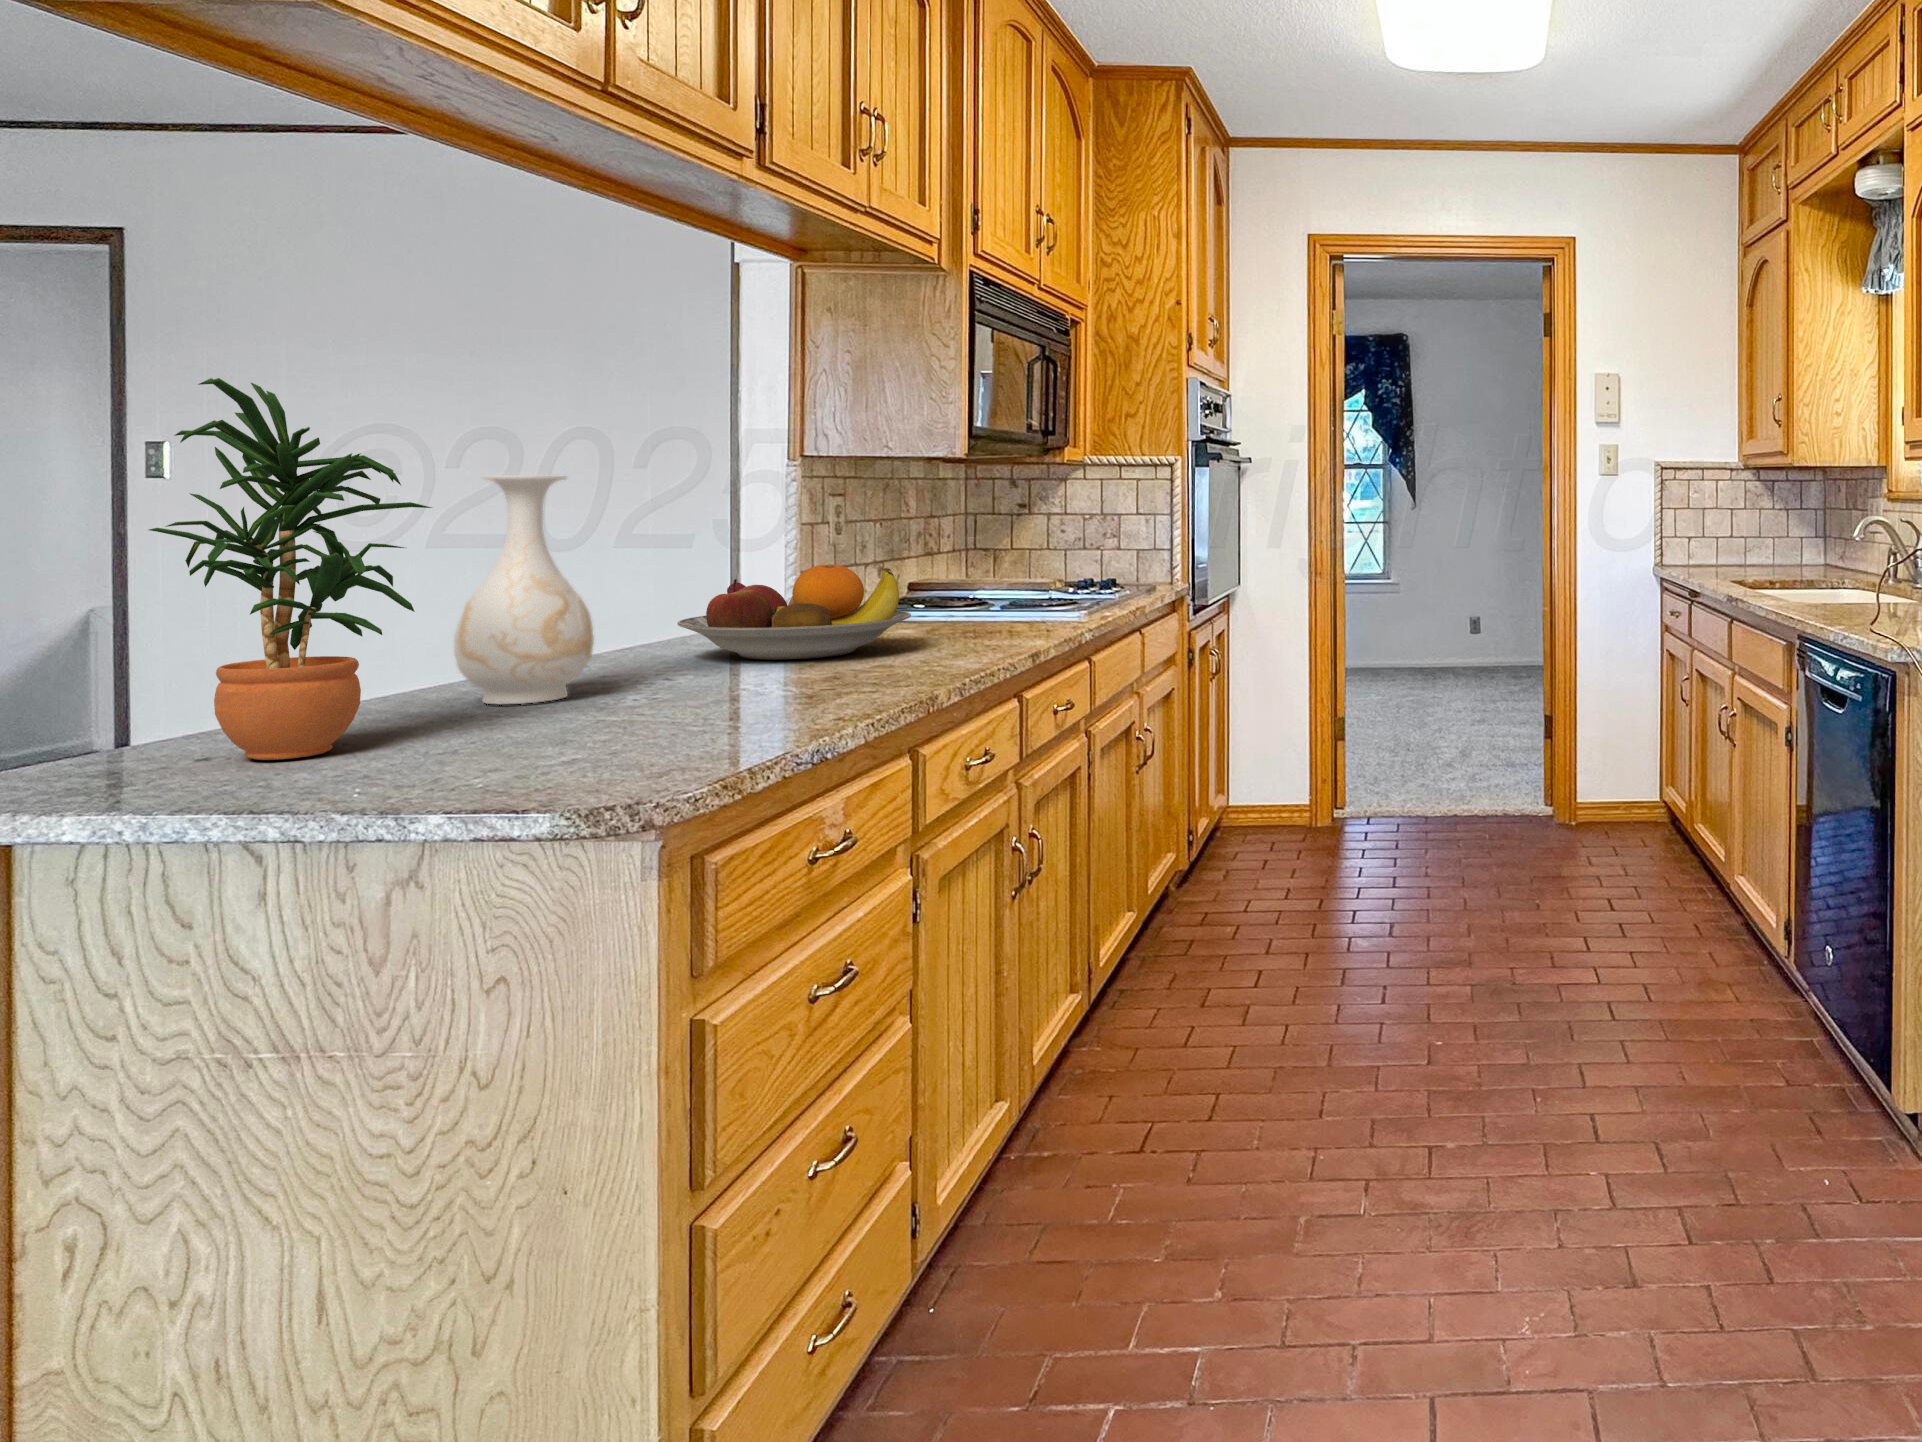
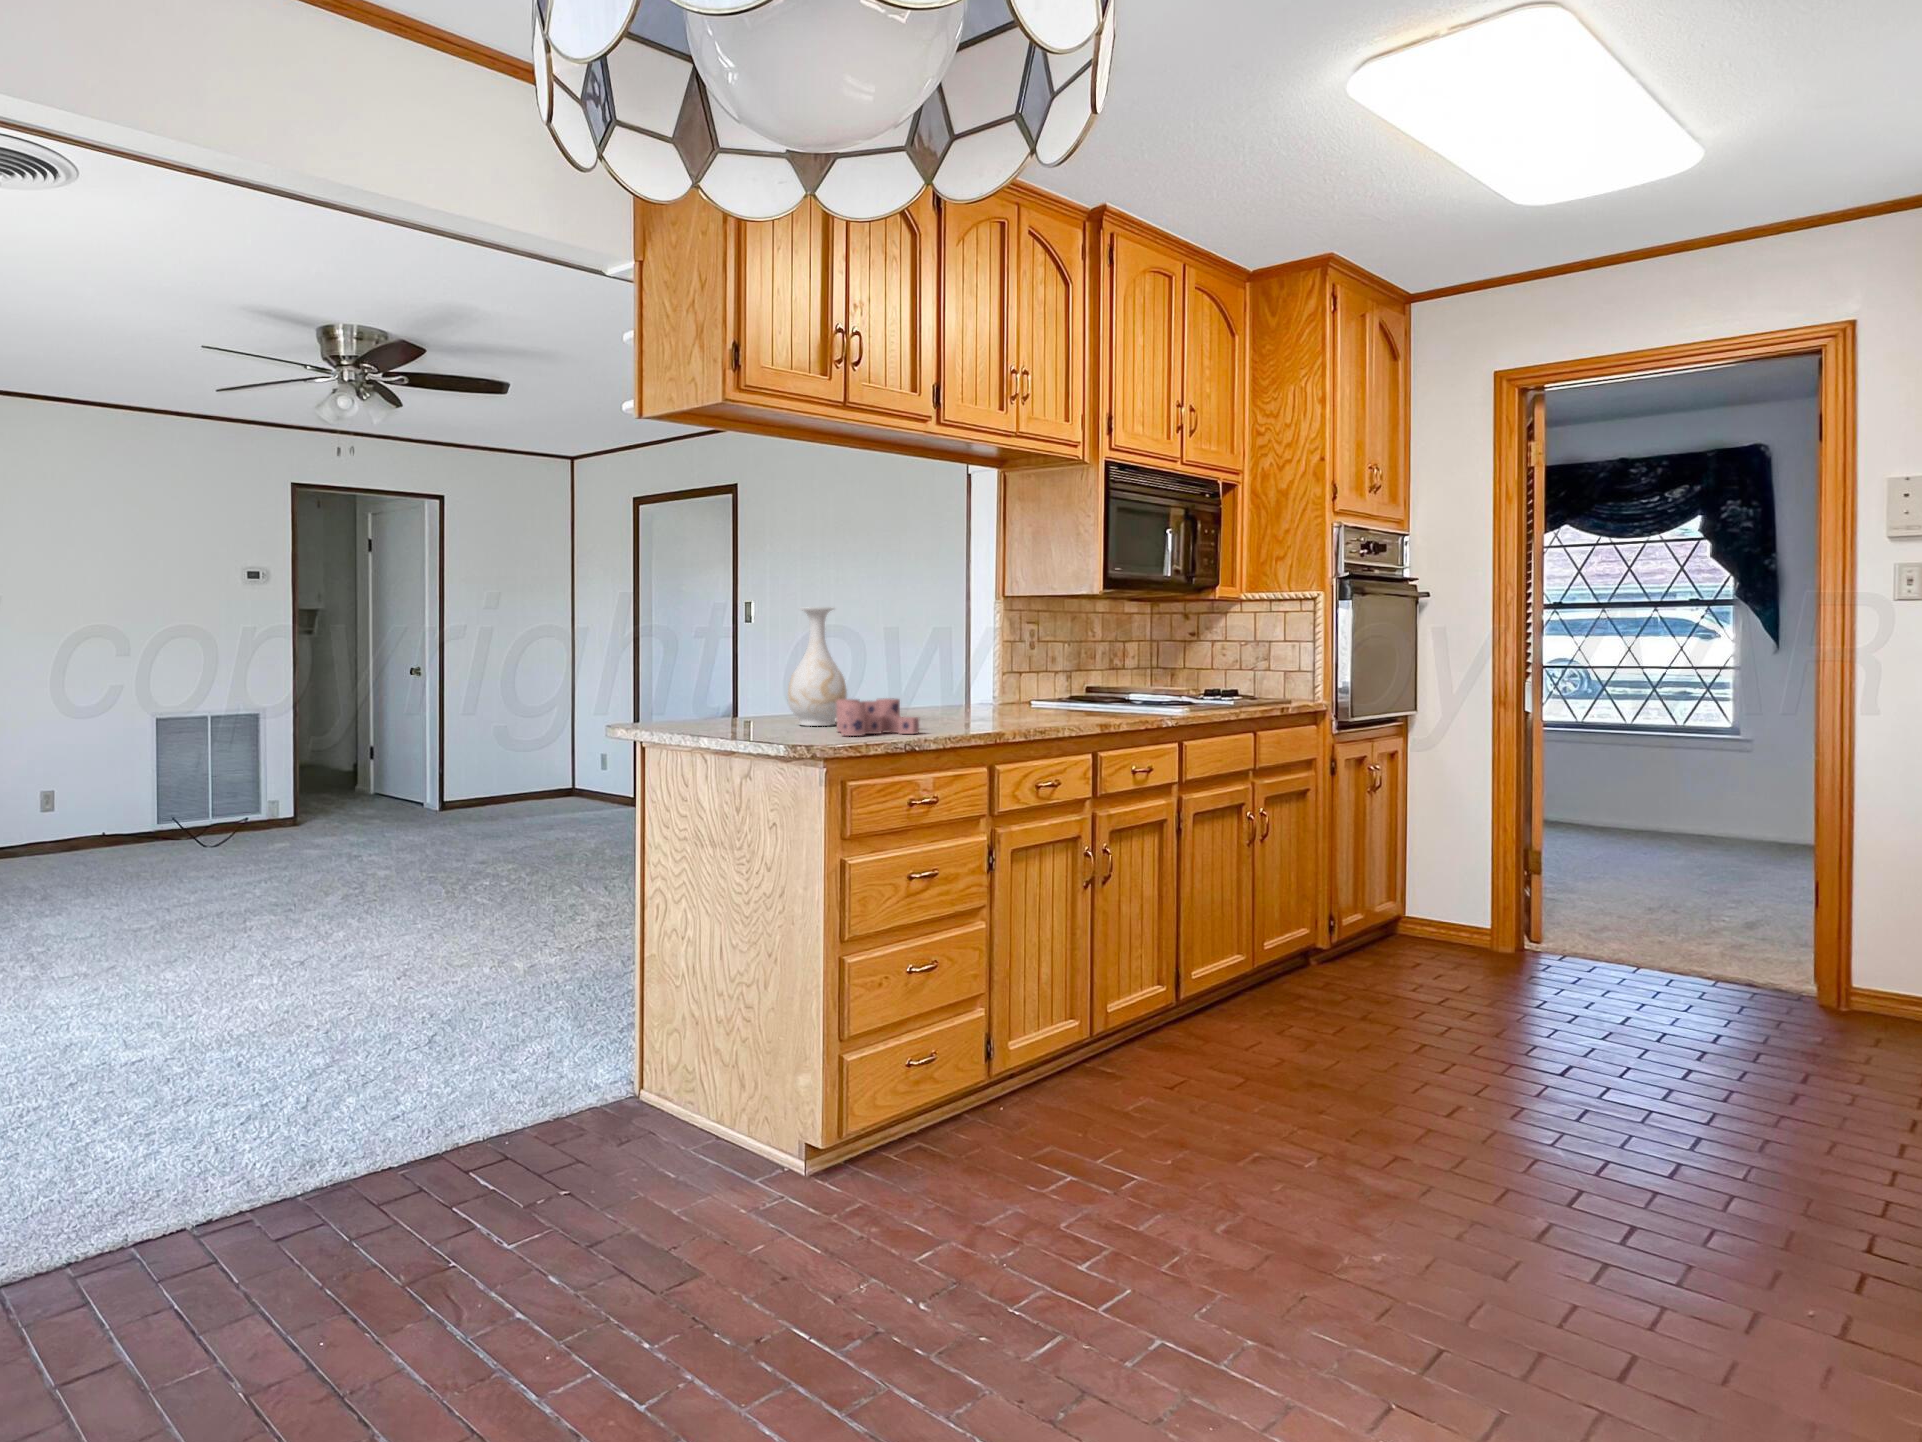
potted plant: present [149,378,432,760] -> none [671,565,769,733]
fruit bowl: present [678,565,911,660] -> none [903,663,1034,719]
candle: none [600,644,783,734] -> present [837,698,919,736]

